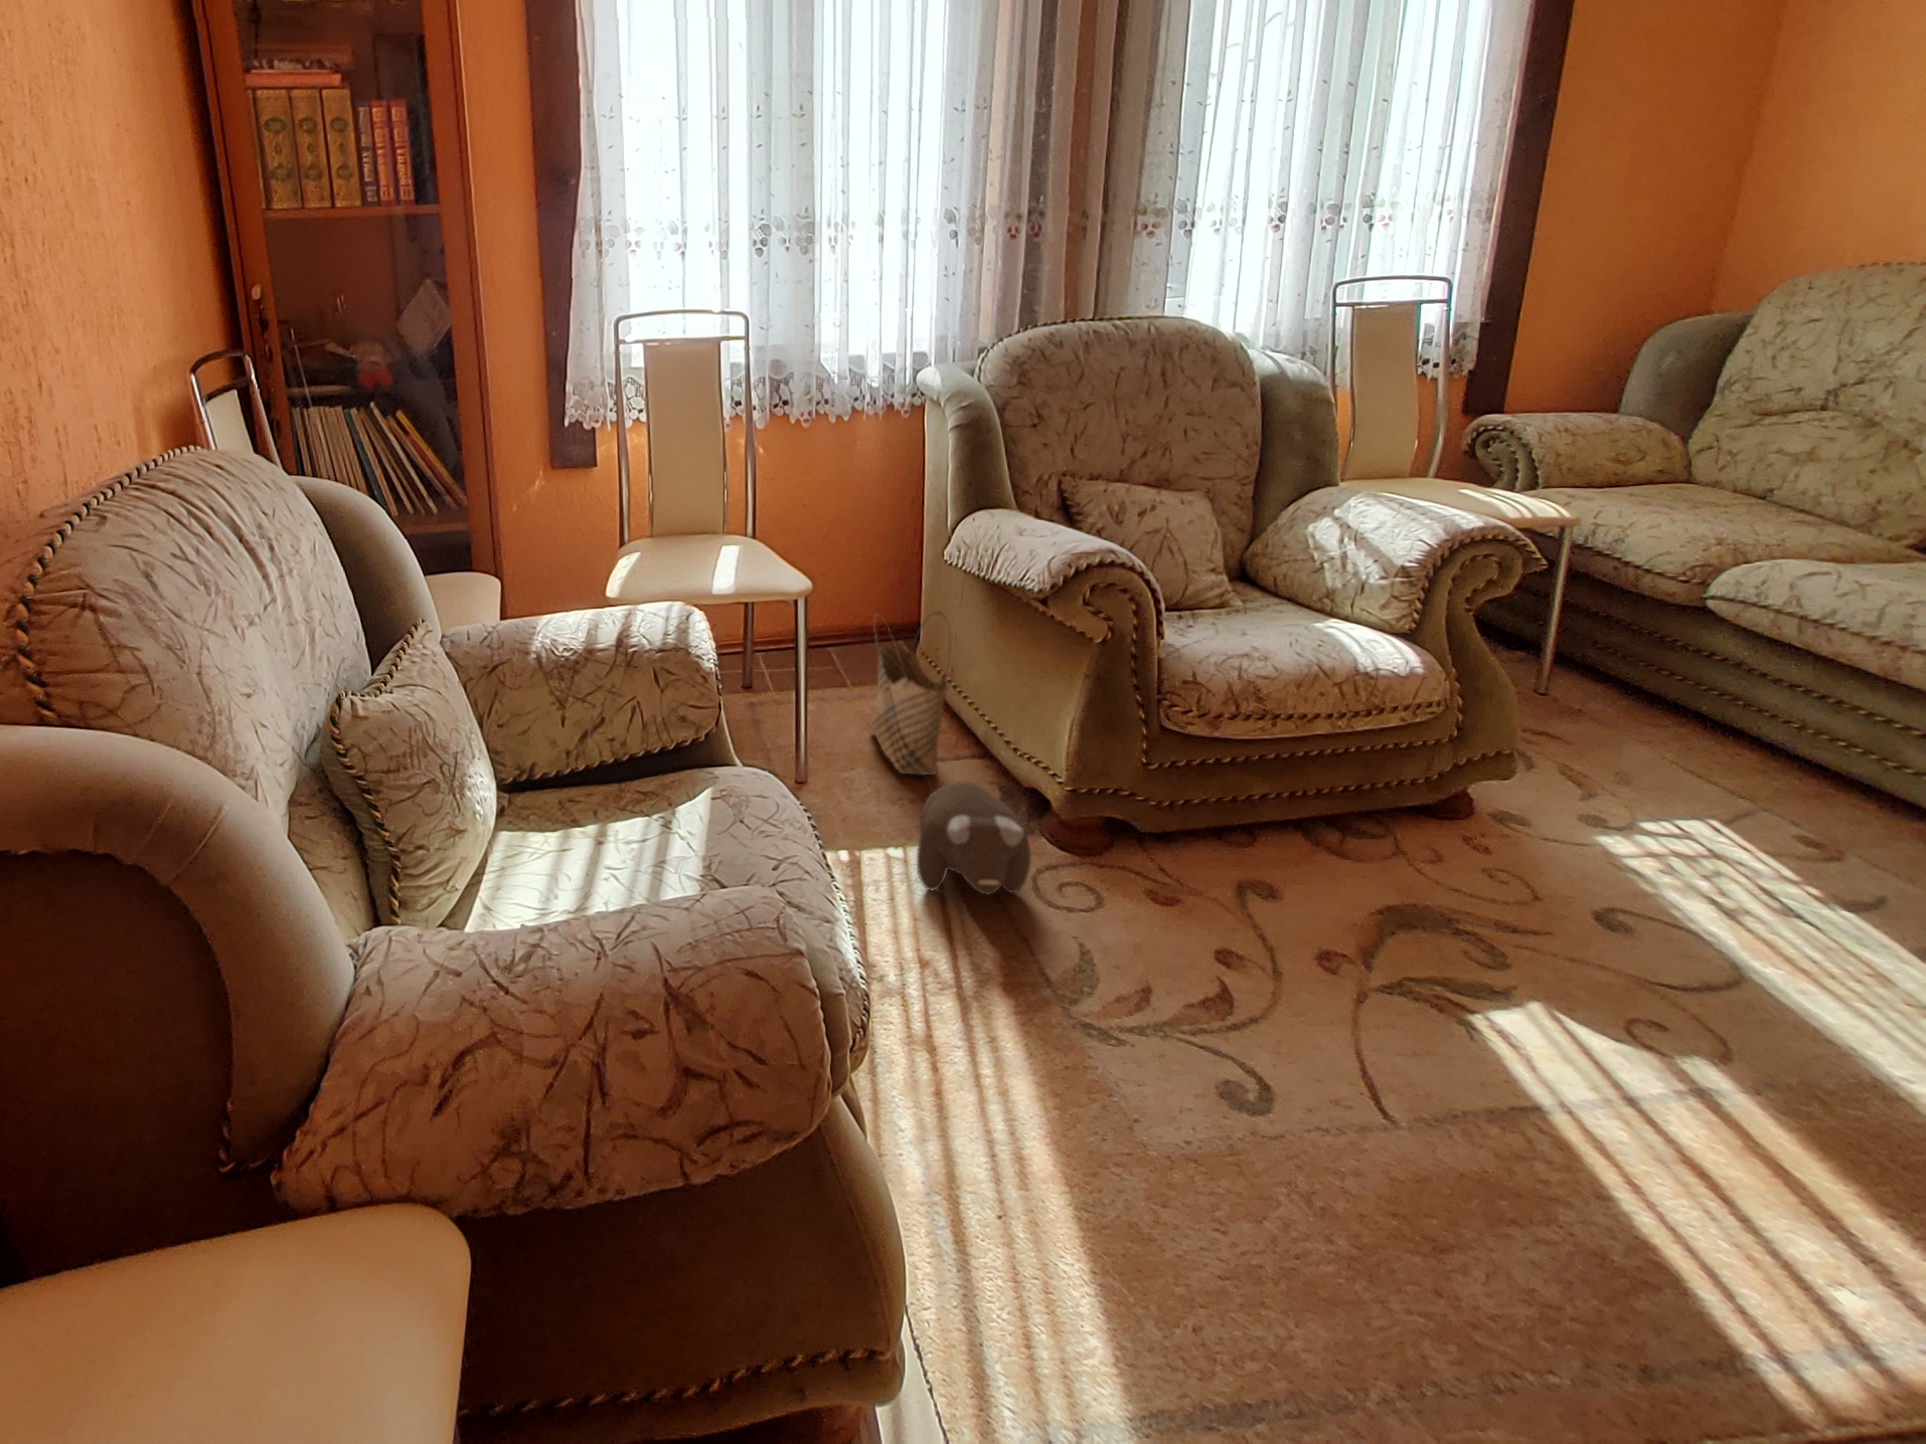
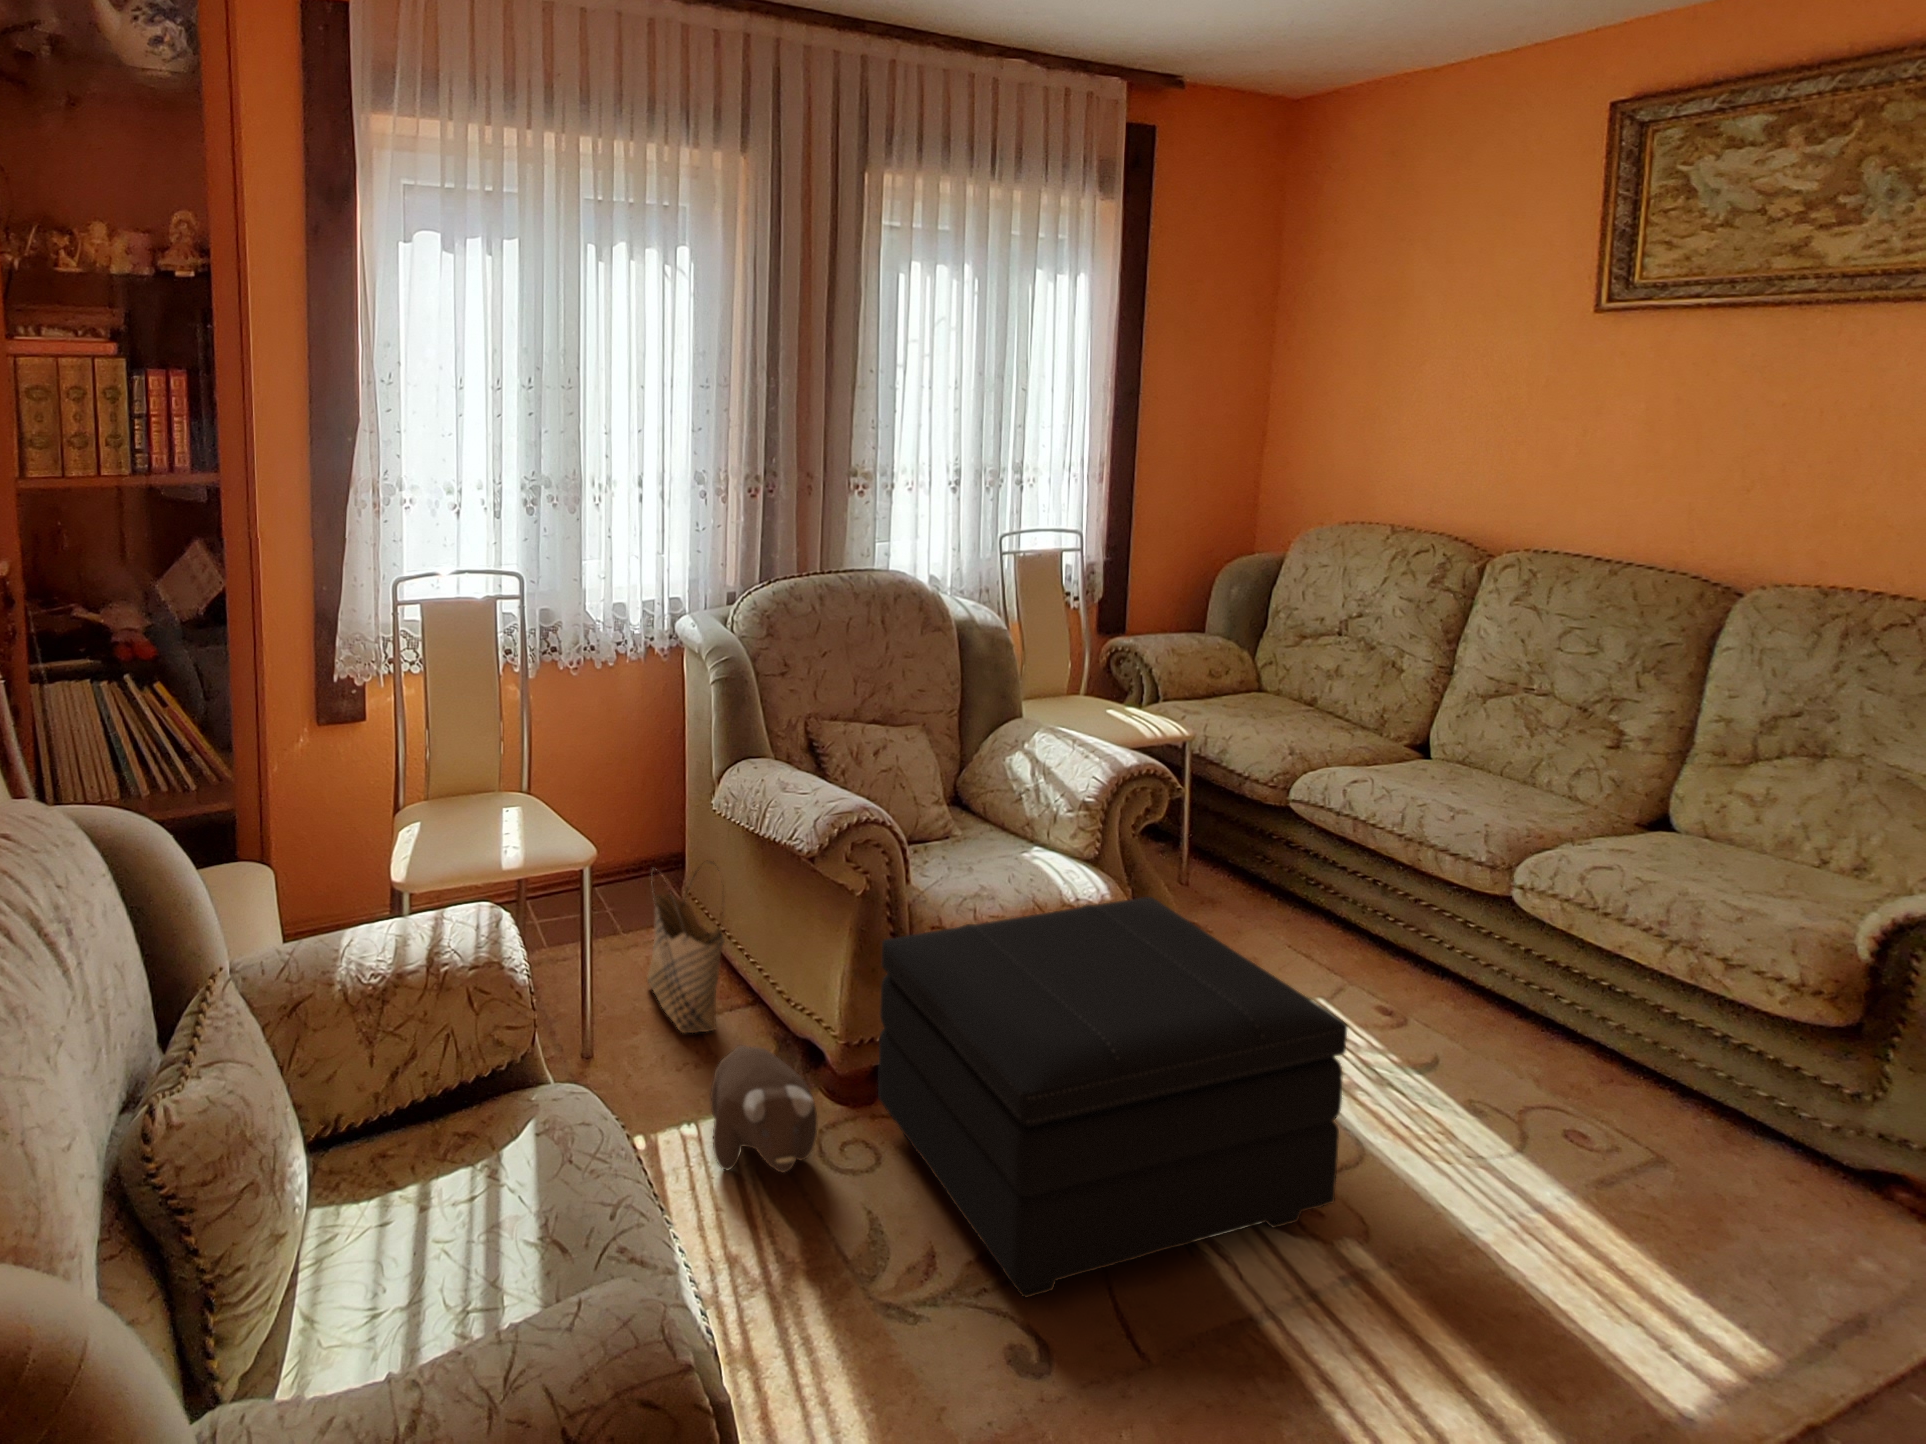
footstool: none [1104,675,1734,1045] -> present [878,897,1347,1297]

